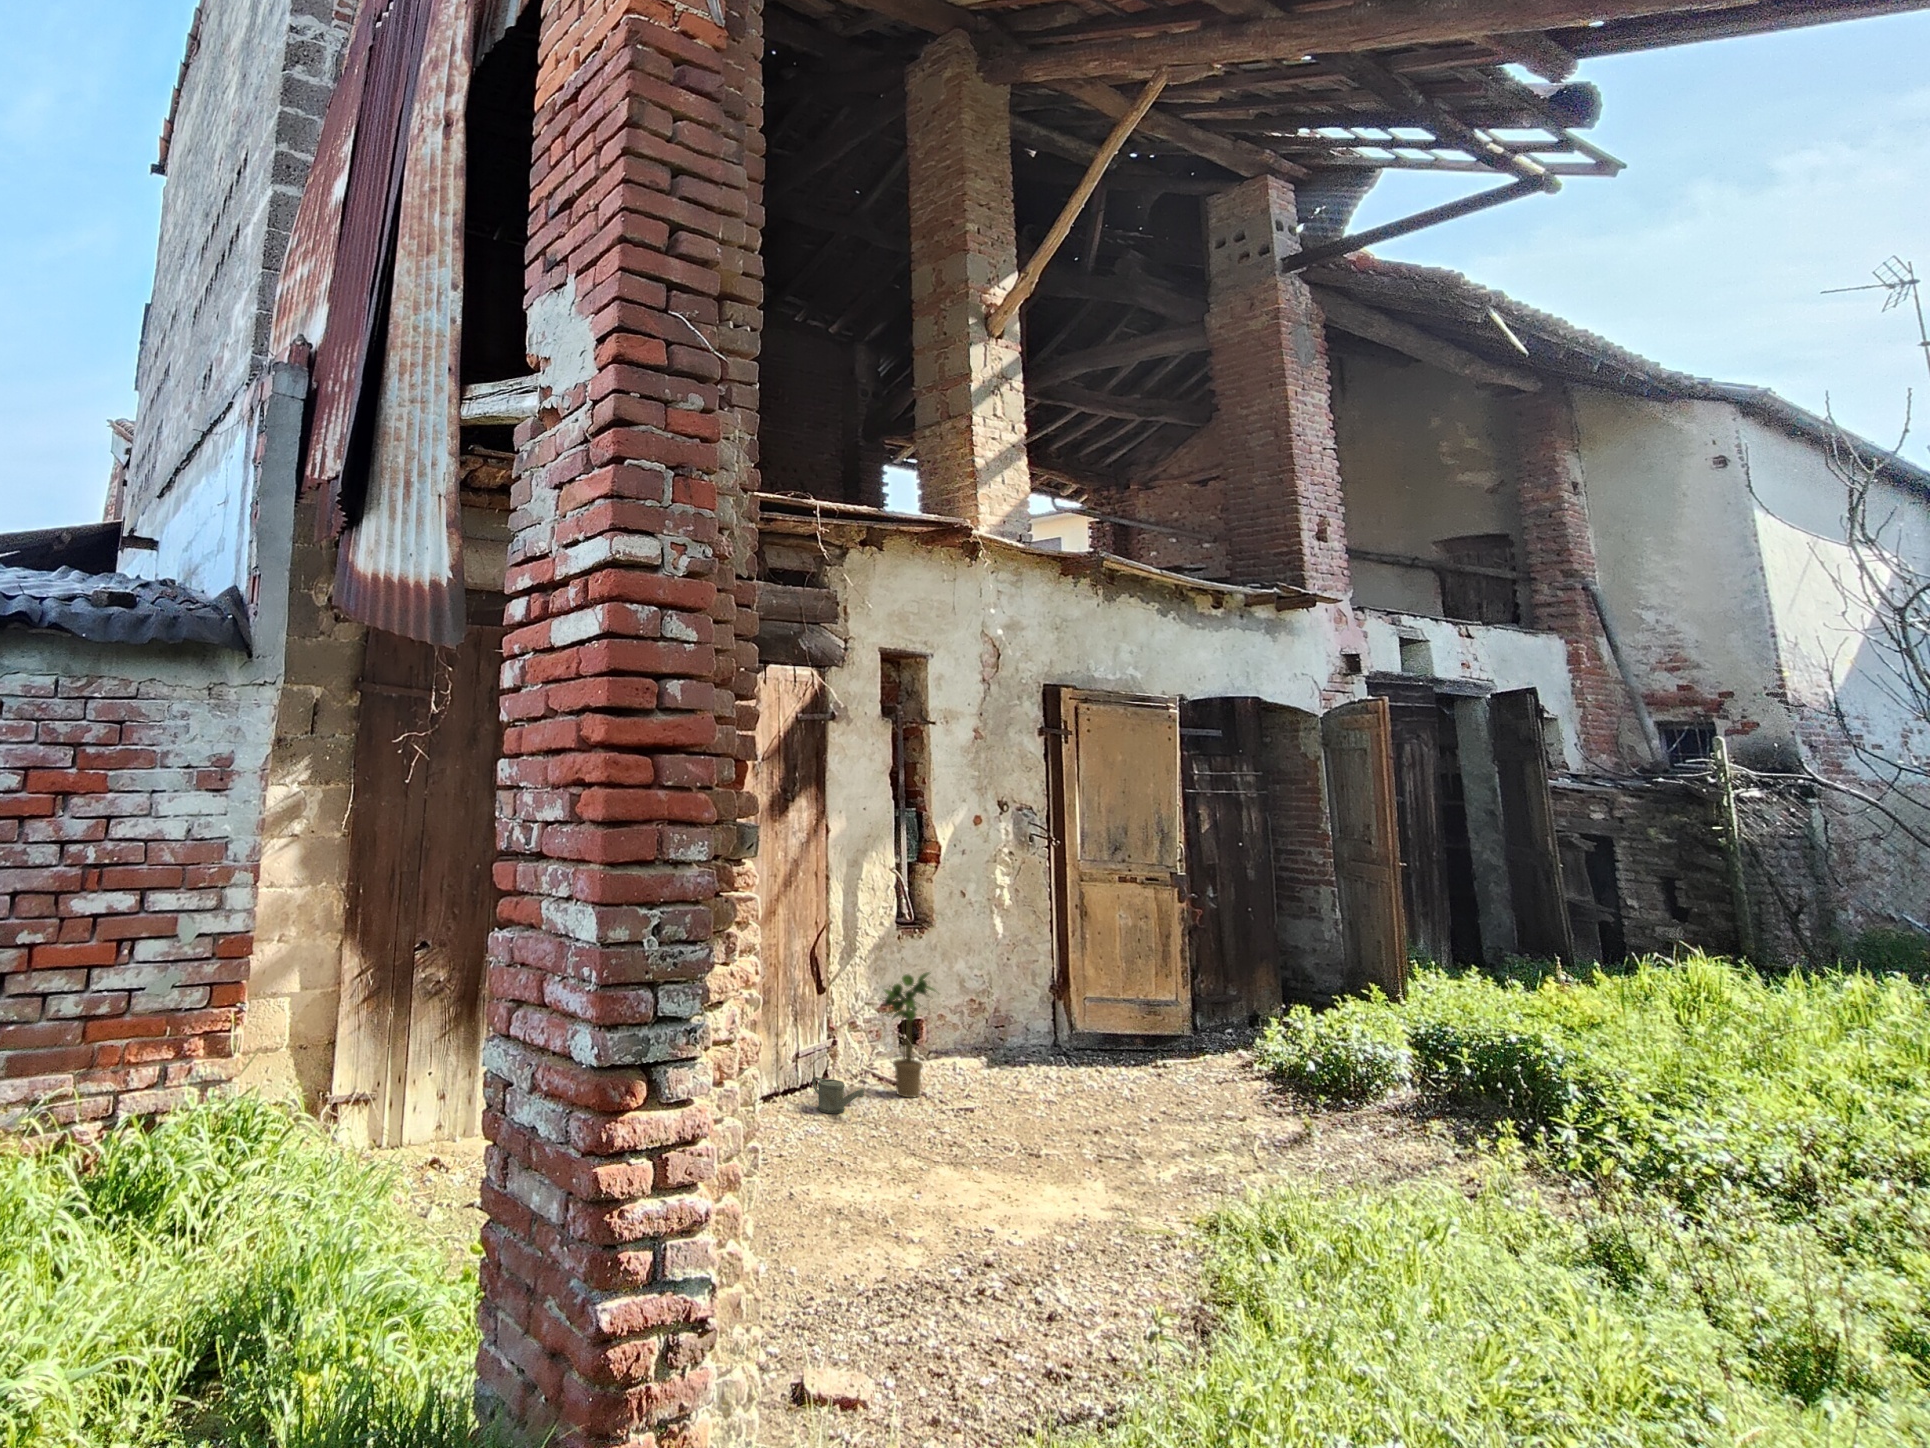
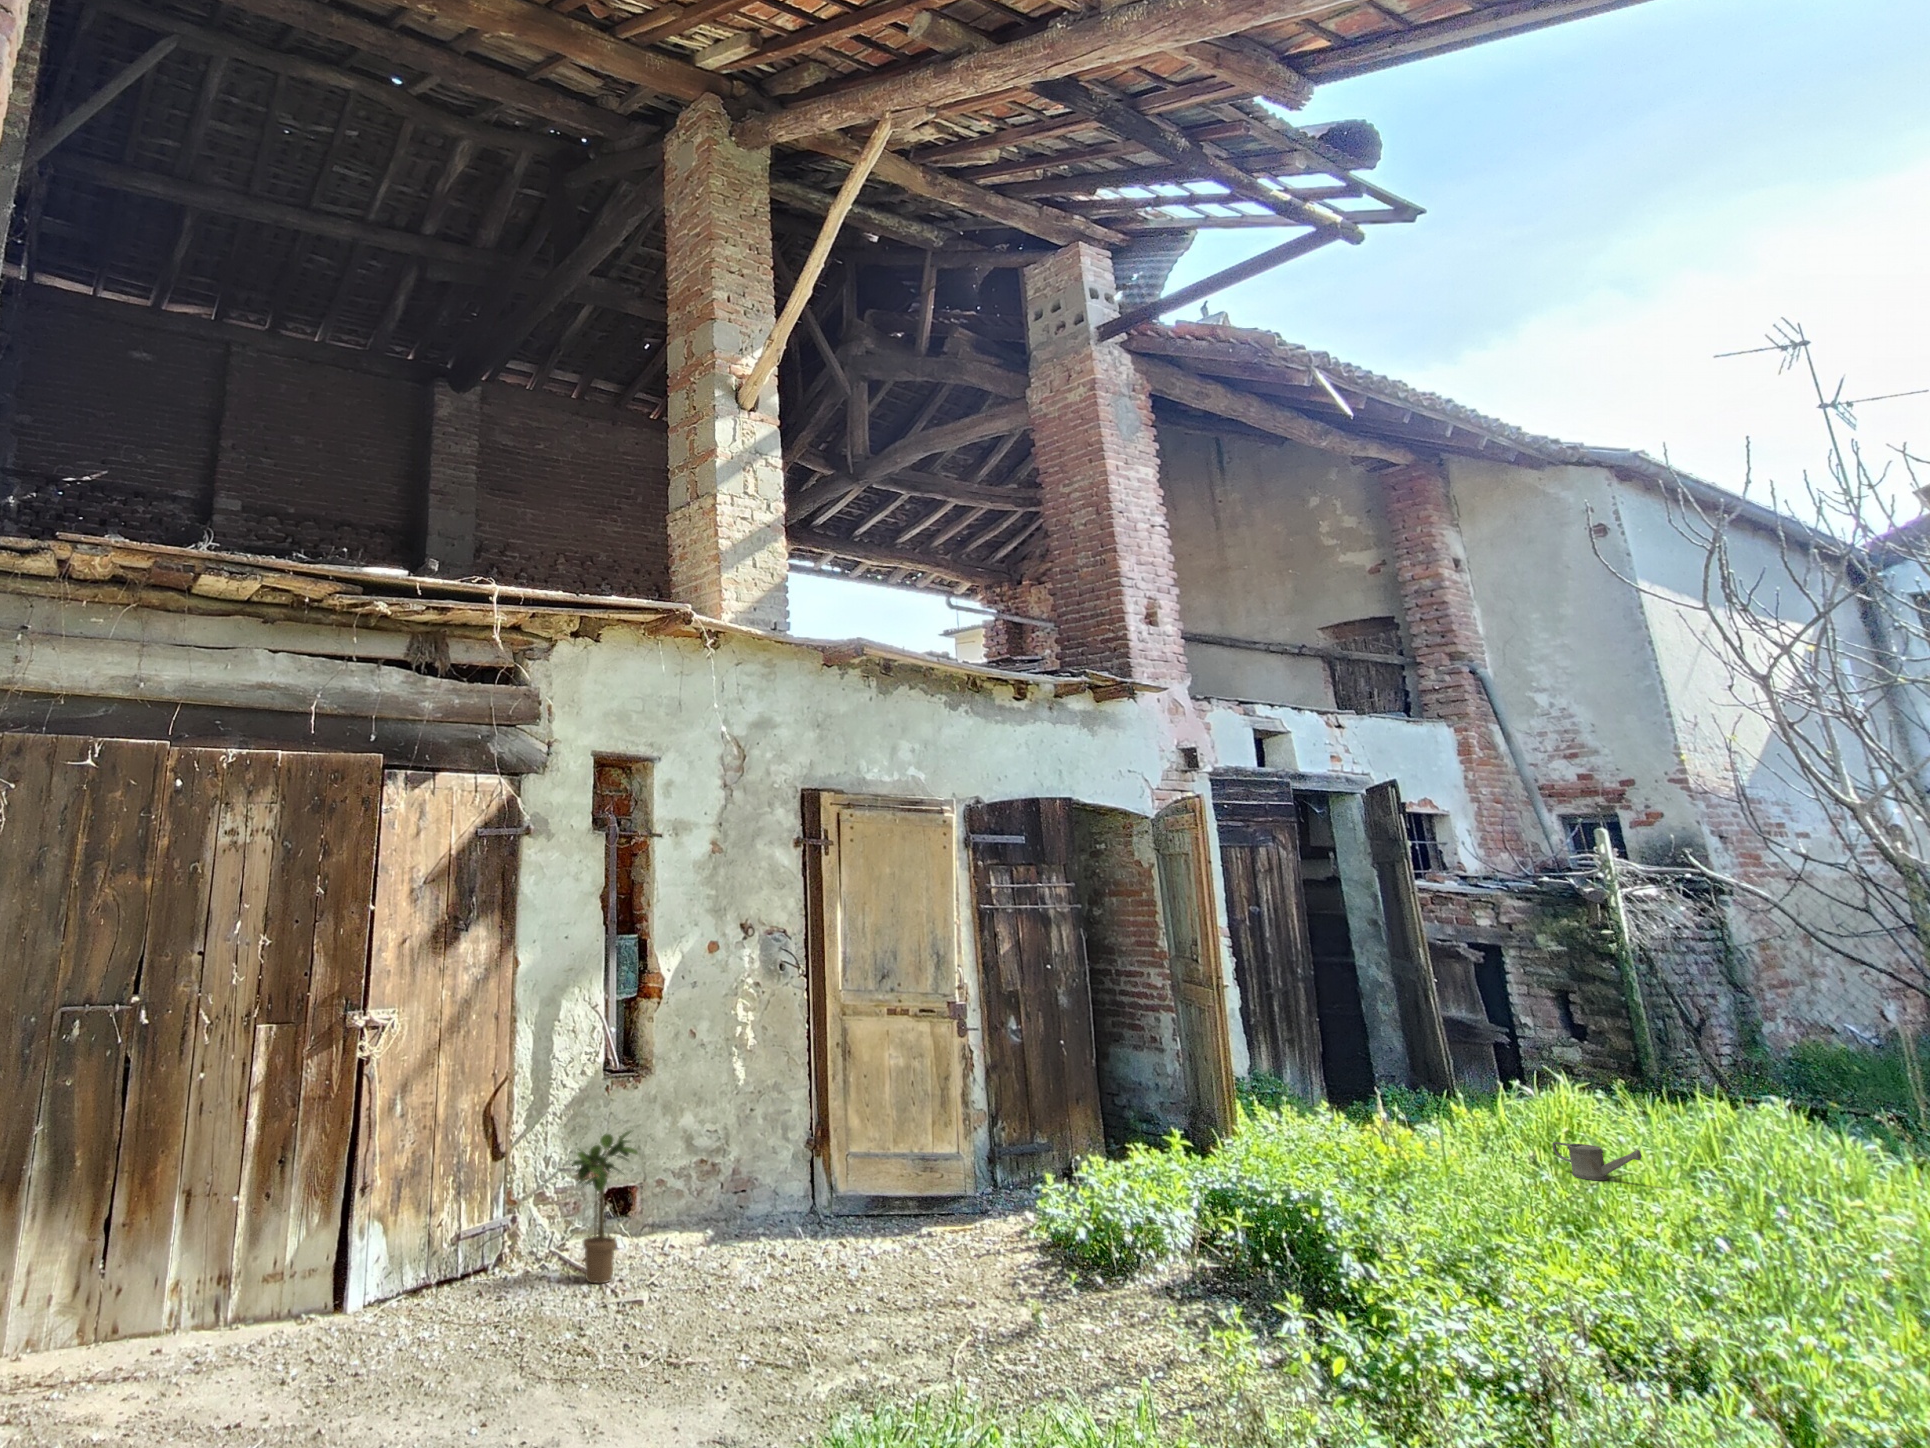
watering can: present [812,1077,864,1114] -> present [1552,1142,1641,1180]

